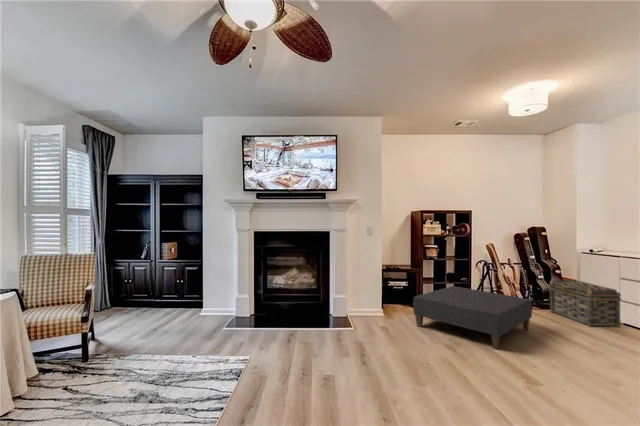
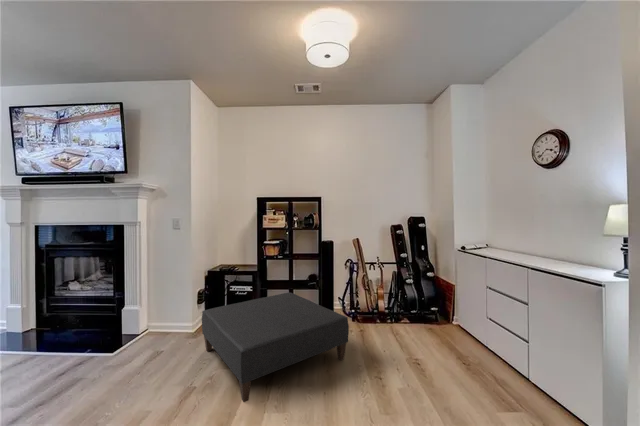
basket: present [549,279,621,327] -> none [412,281,482,354]

